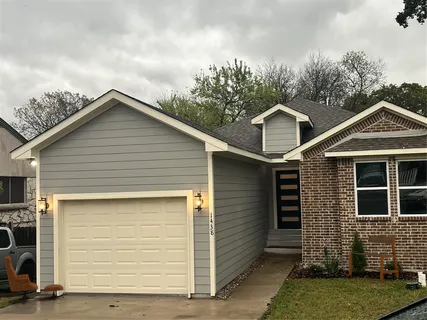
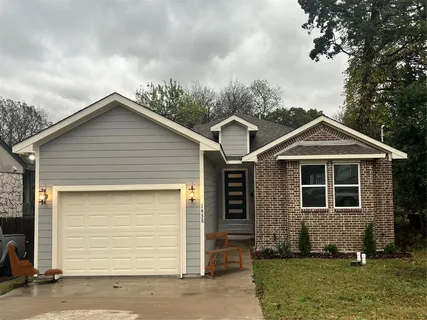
bench: present [349,235,399,281] -> present [205,231,243,276]

